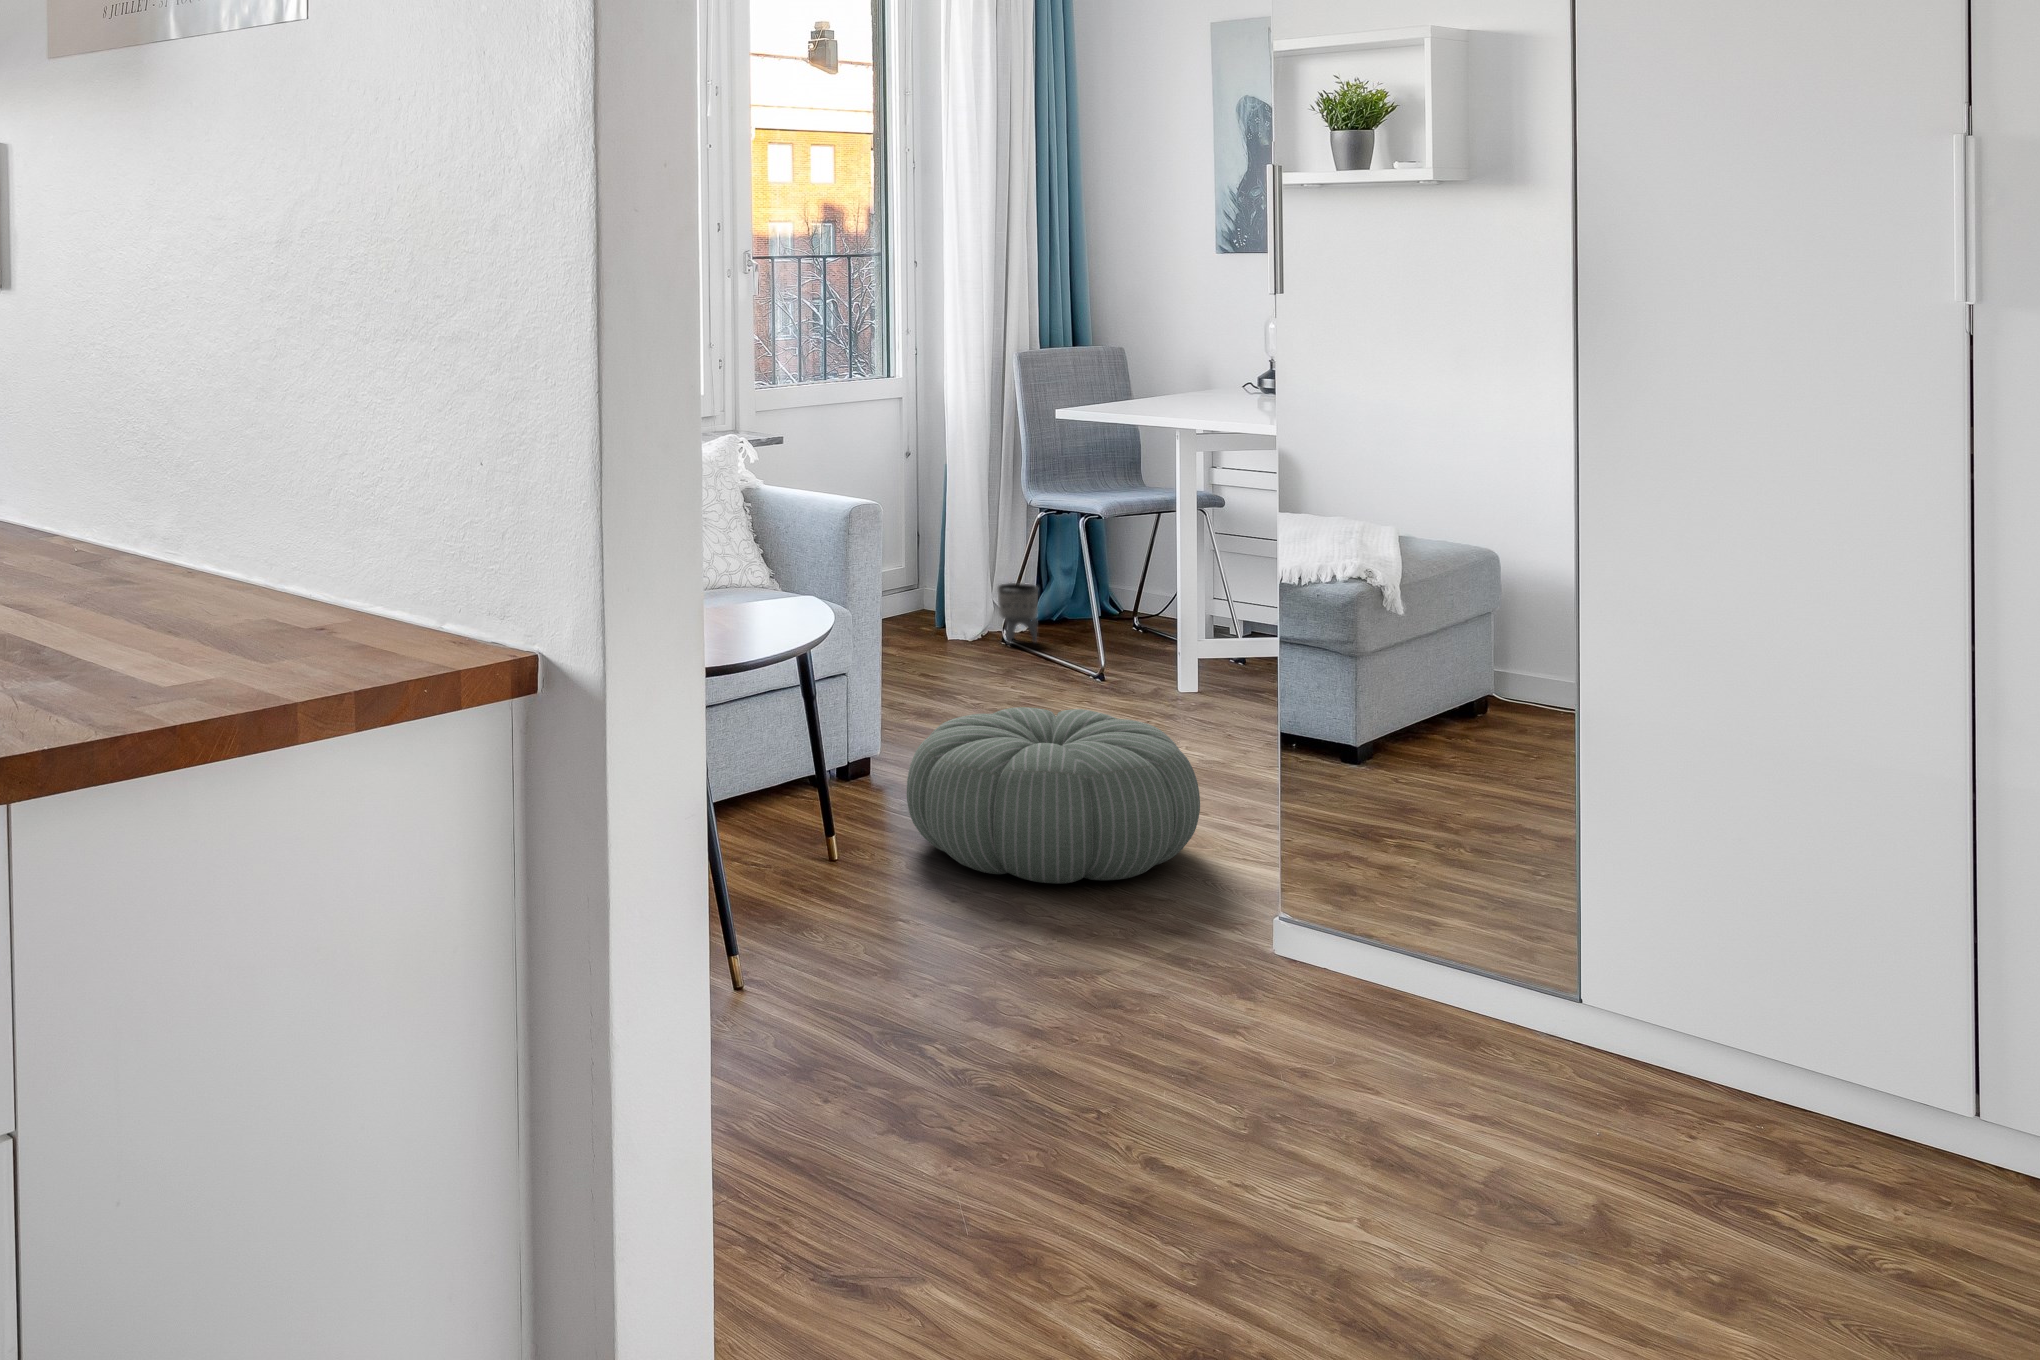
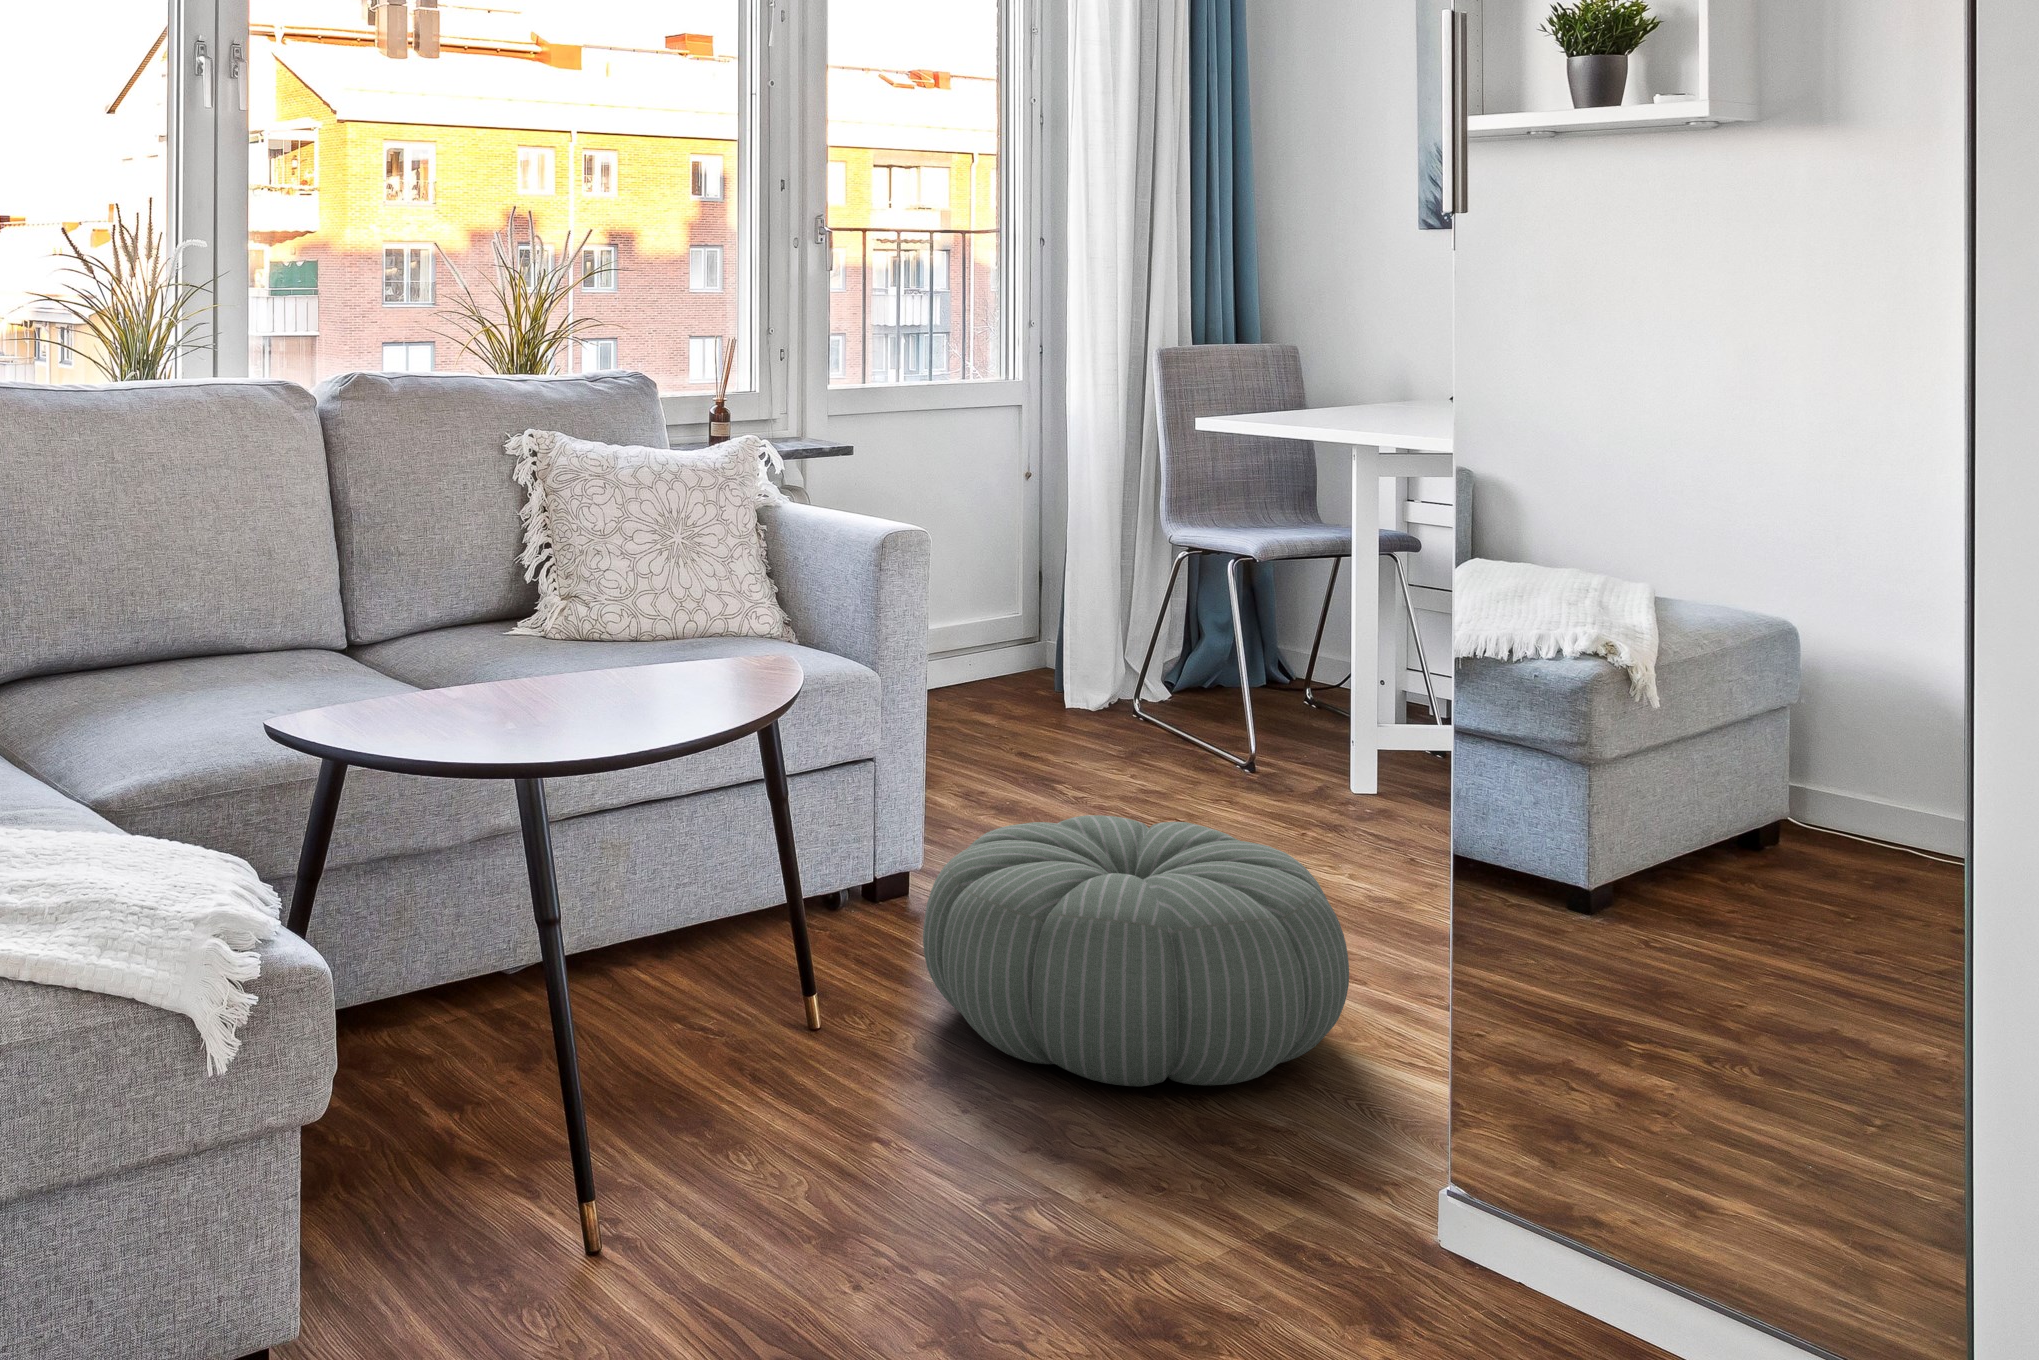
planter: present [998,583,1038,644] -> none [1127,640,1179,718]

